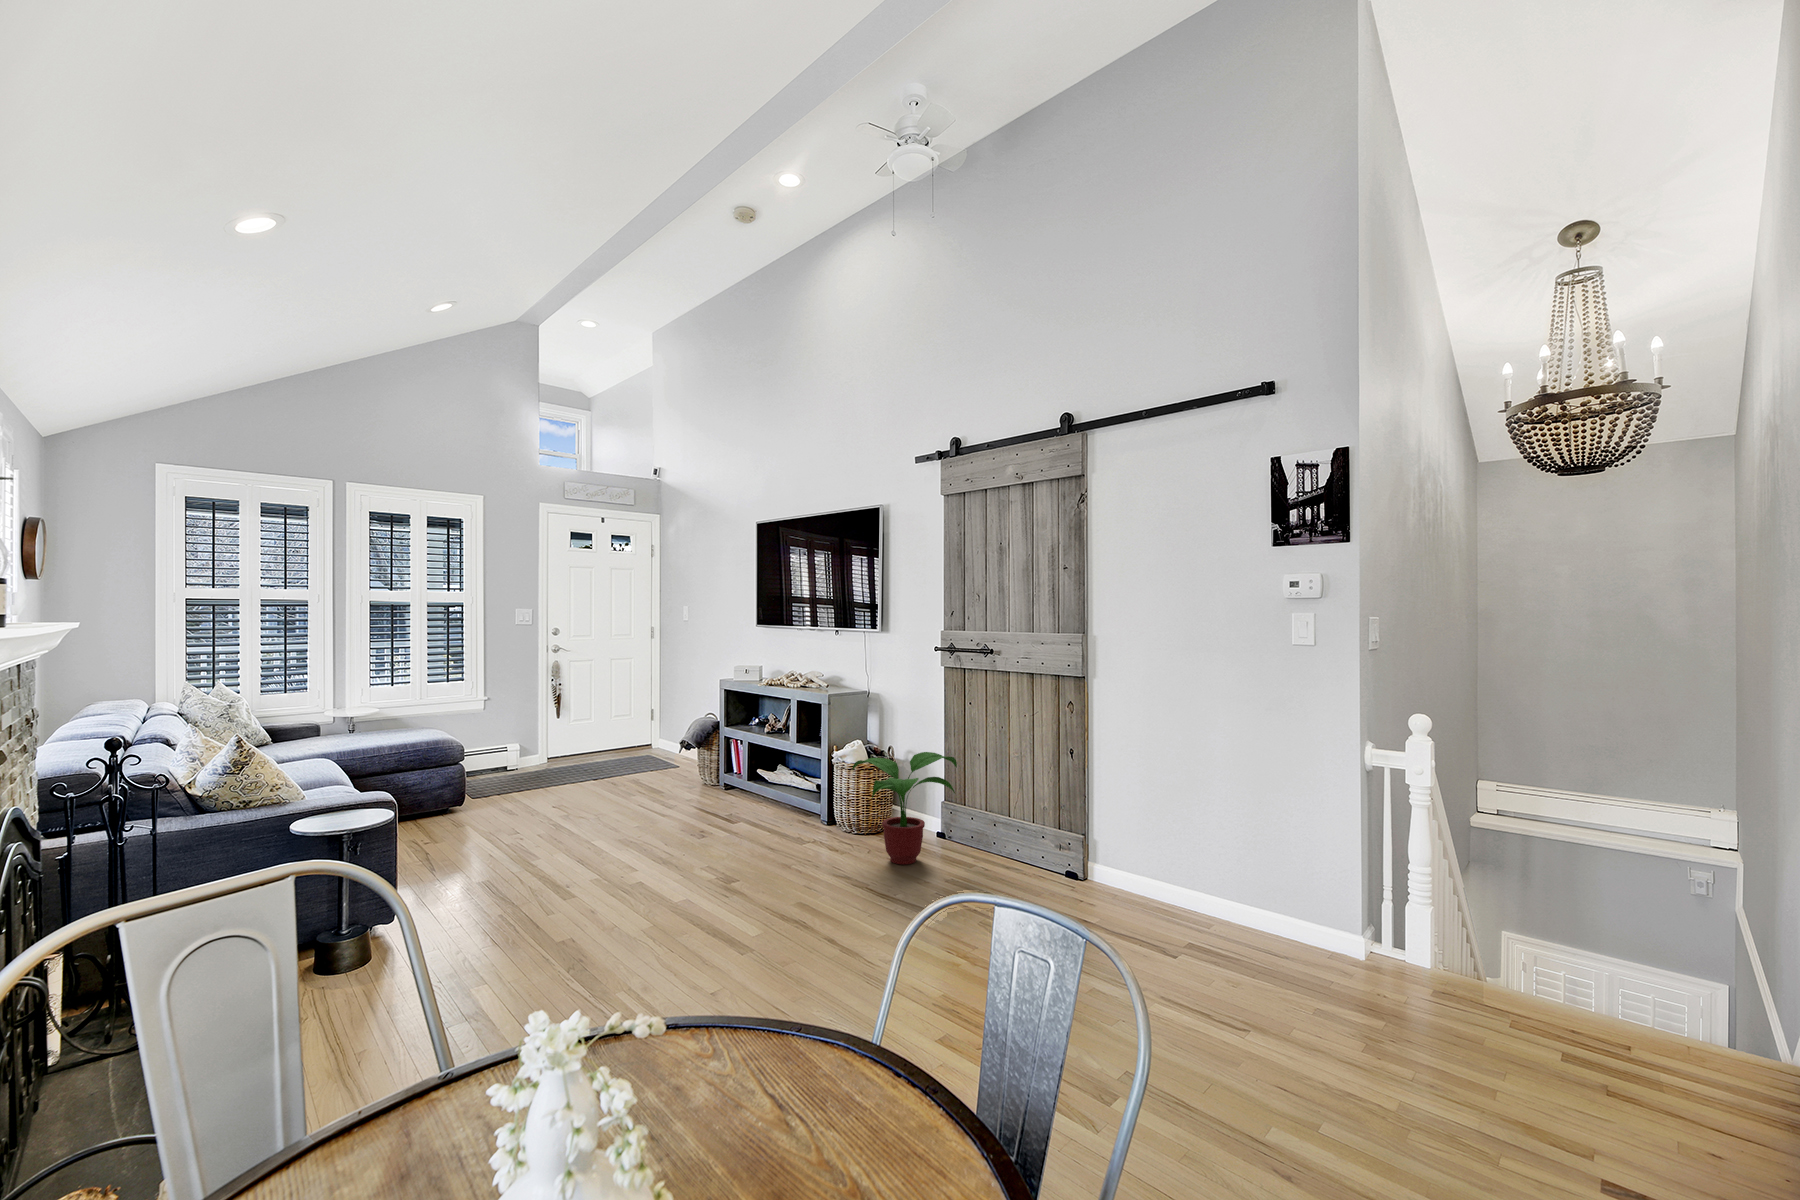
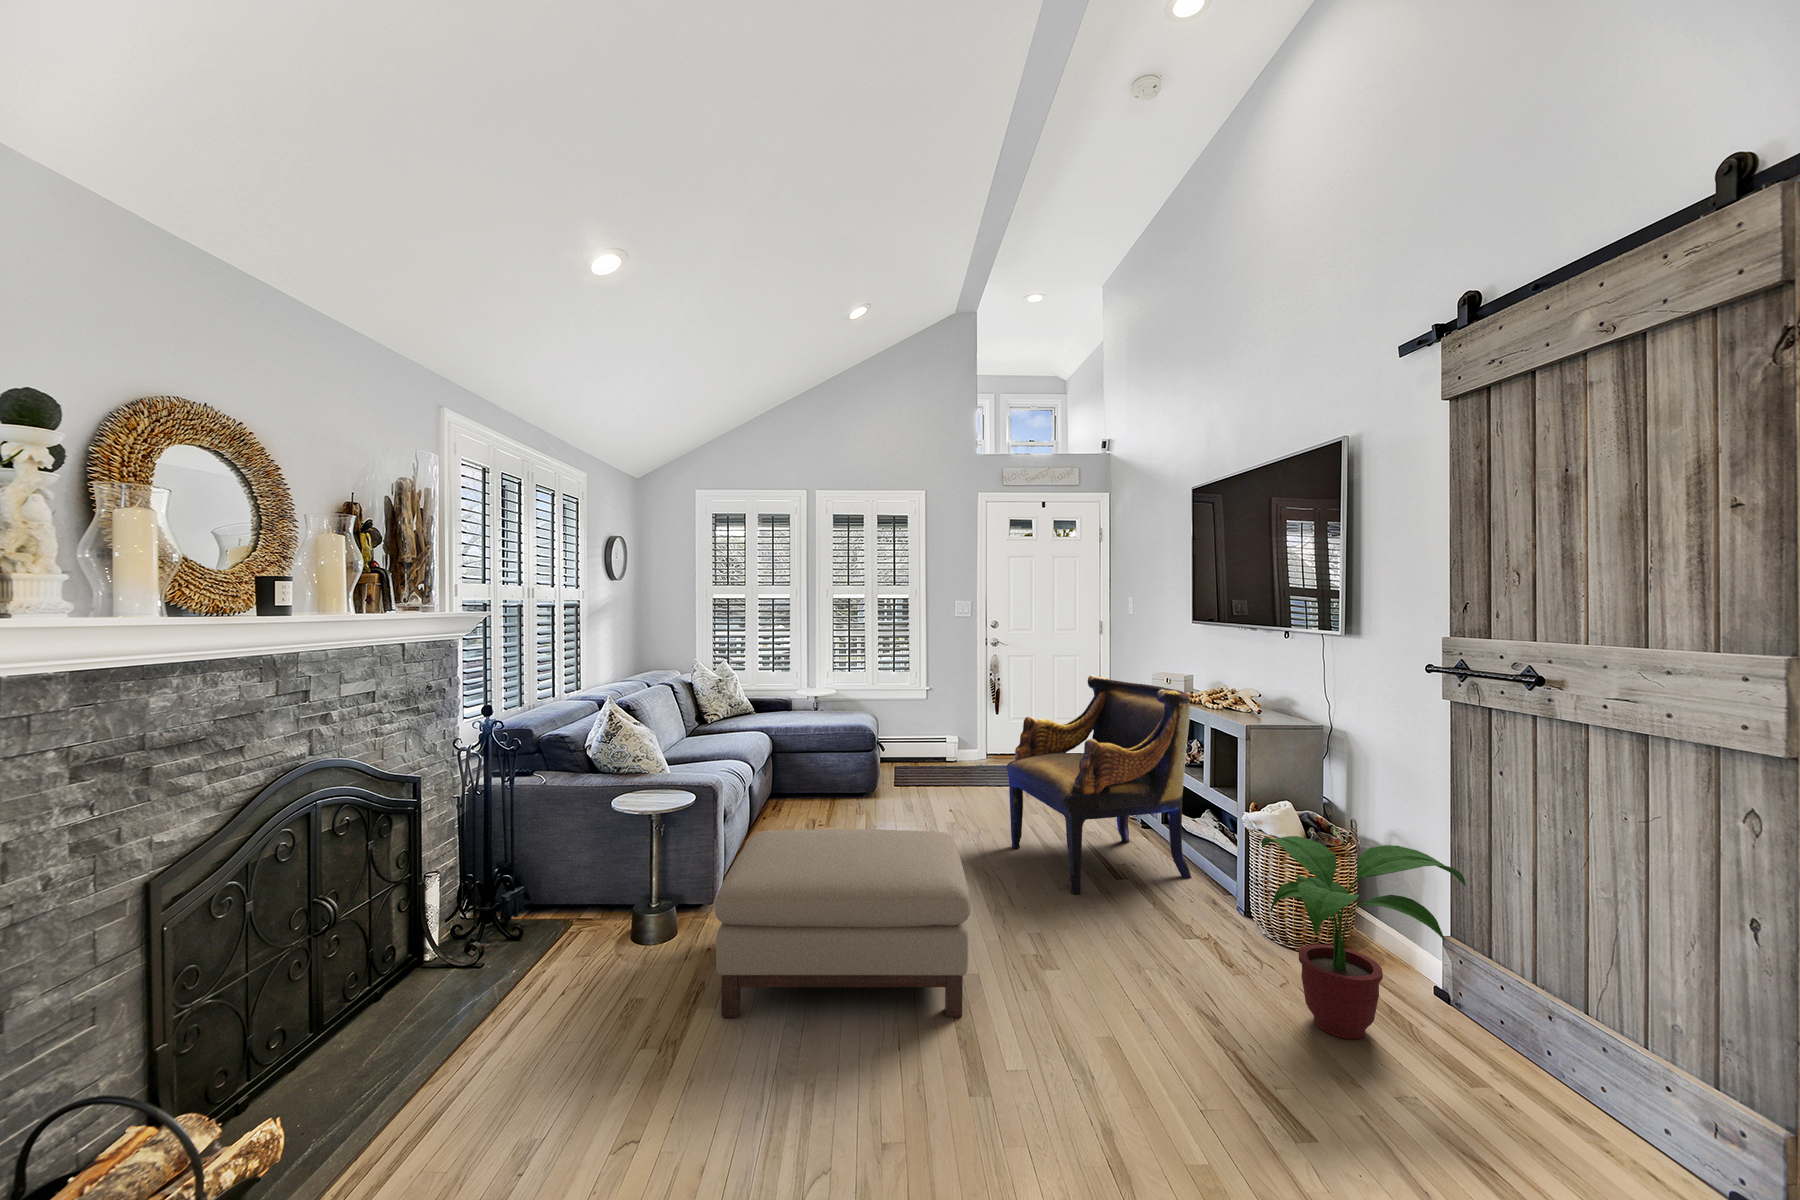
armchair: none [633,670,784,838] -> present [1007,675,1191,894]
ottoman: none [463,799,700,966] -> present [715,829,971,1017]

